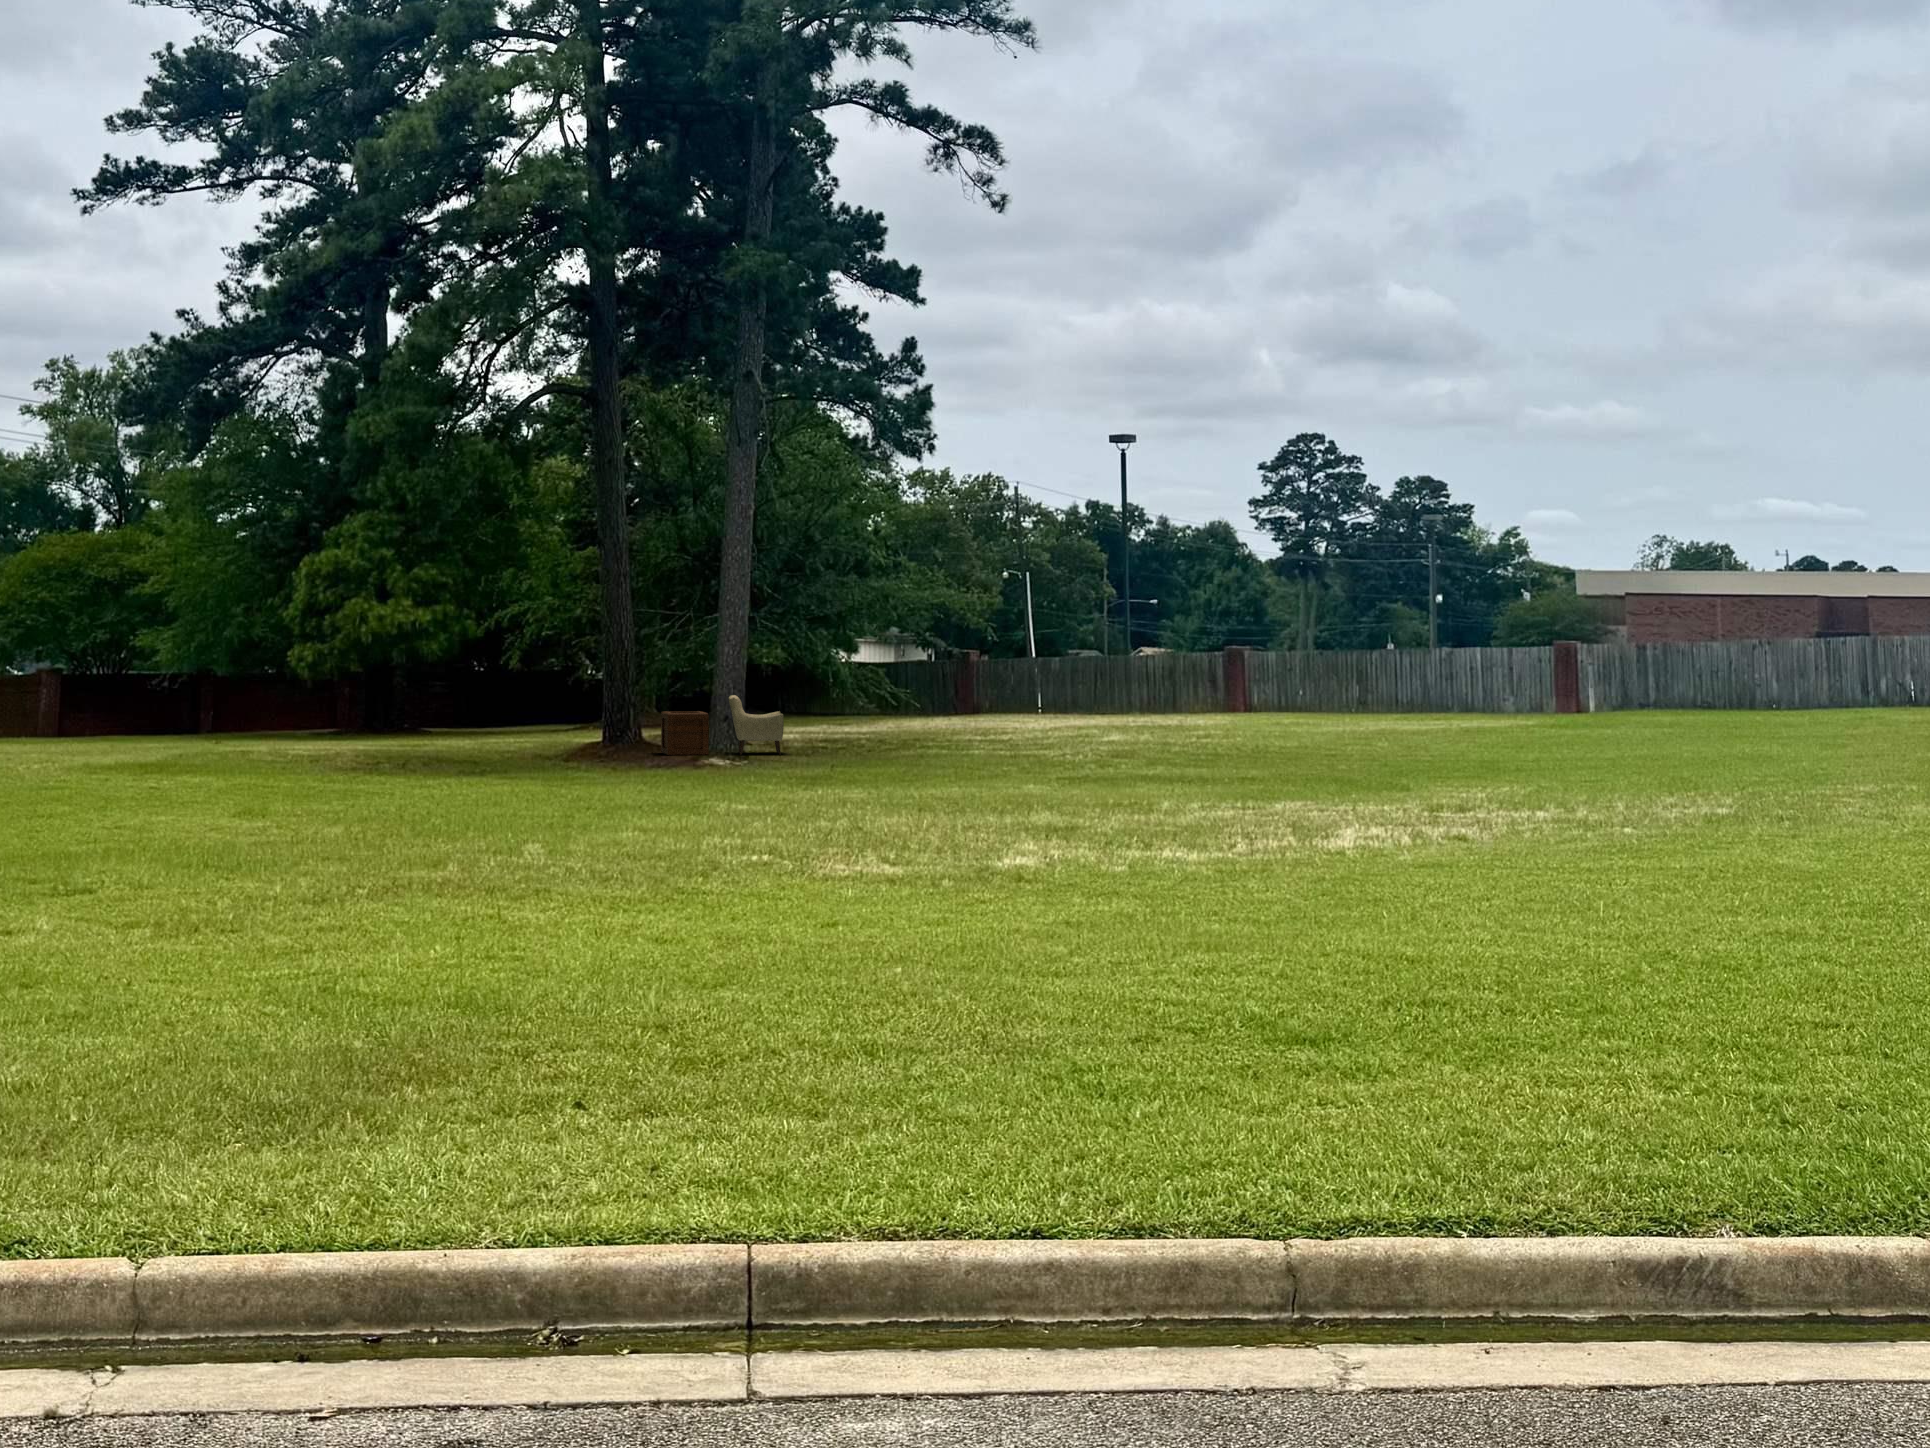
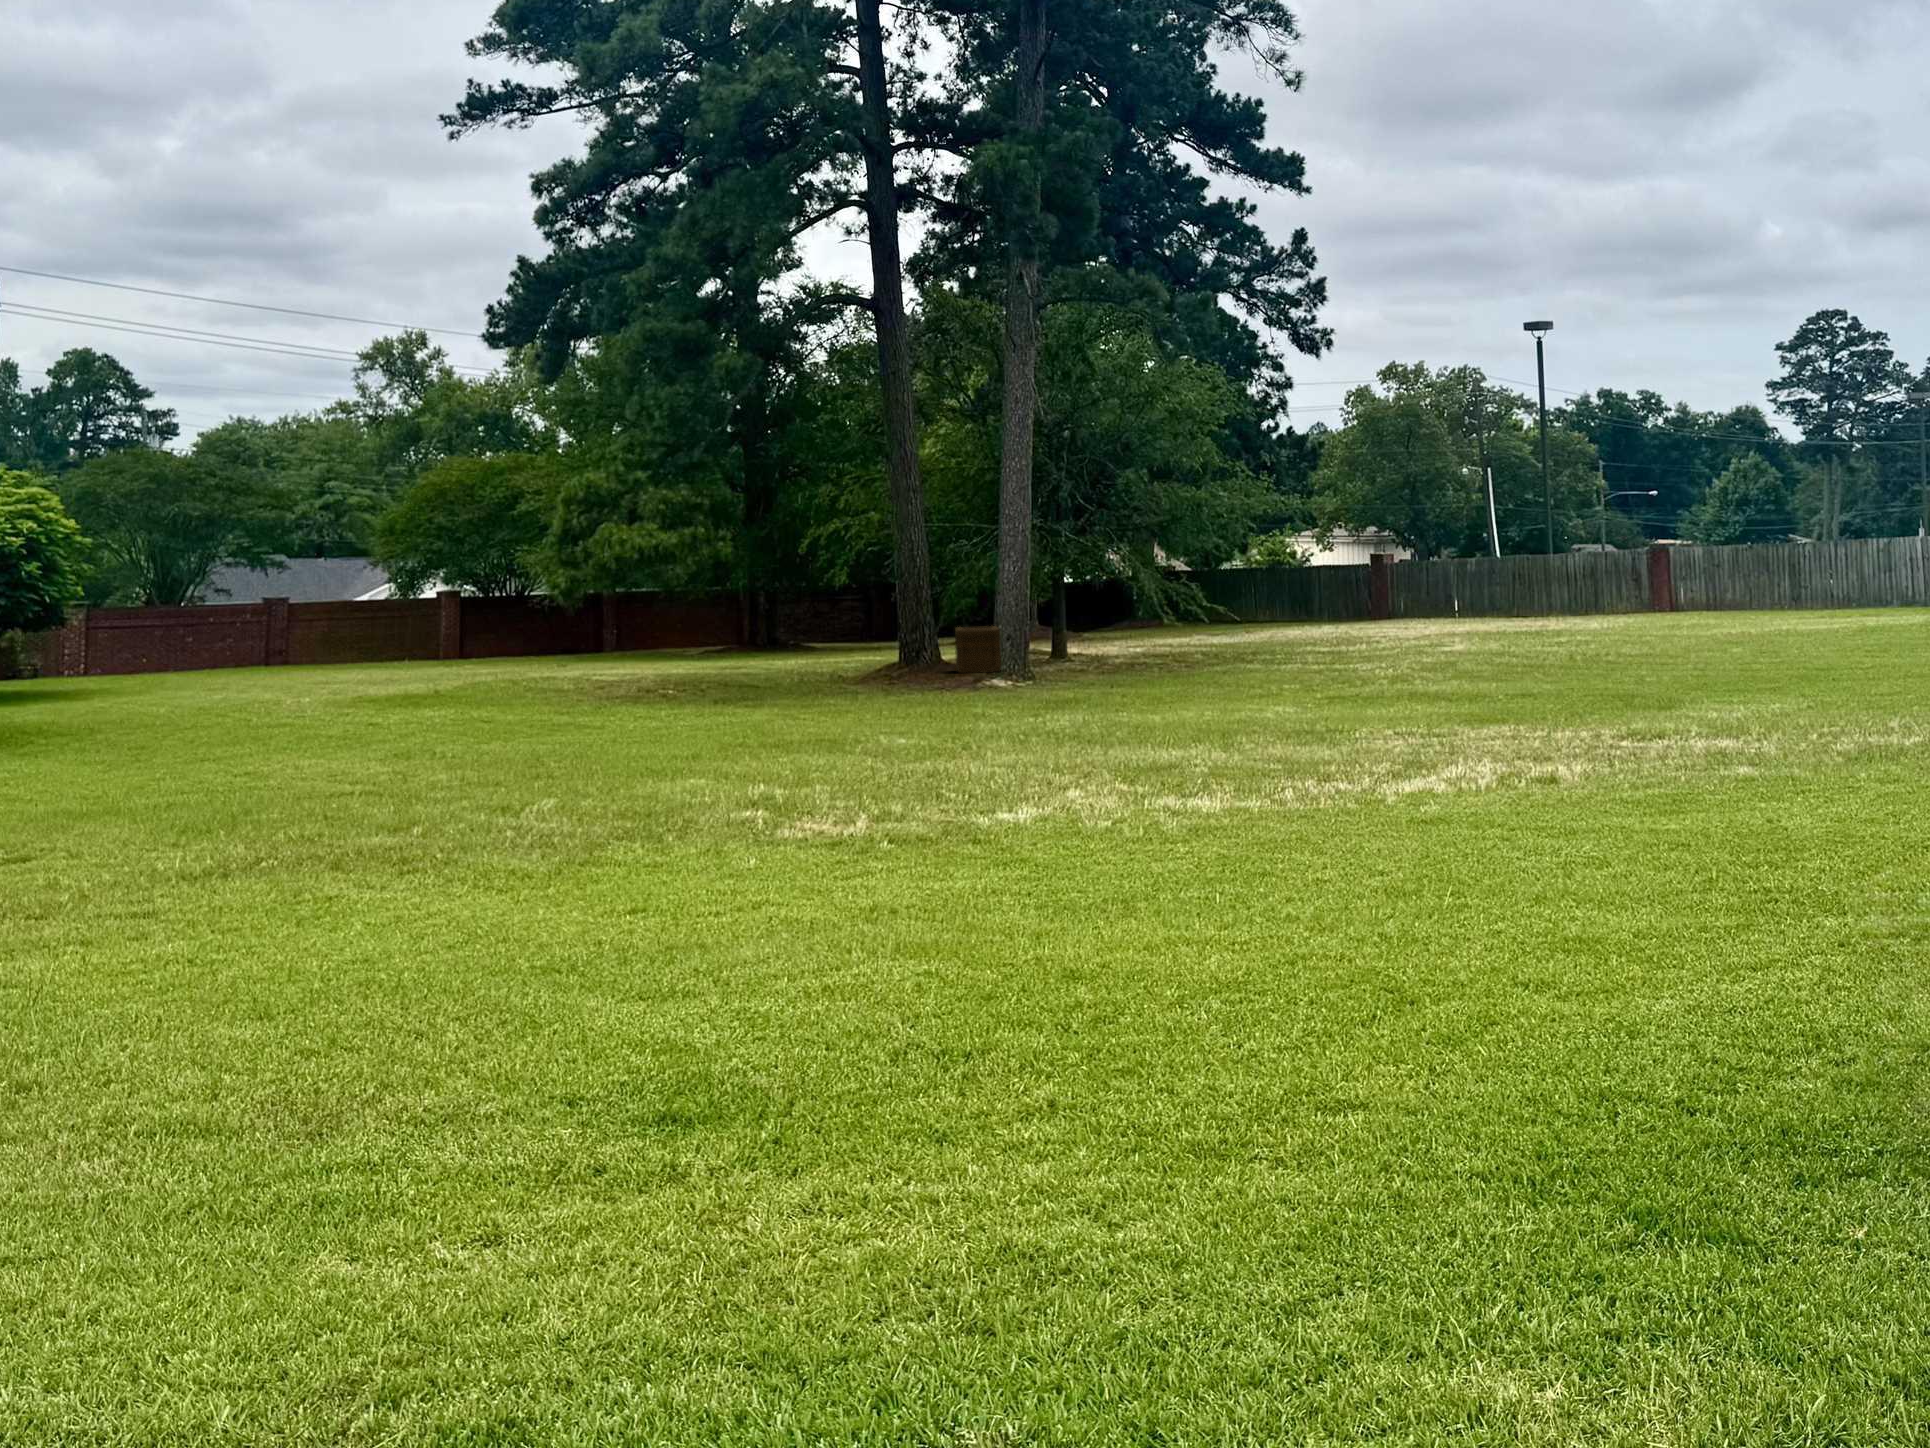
chair: present [729,695,784,755] -> none [1022,609,1081,671]

